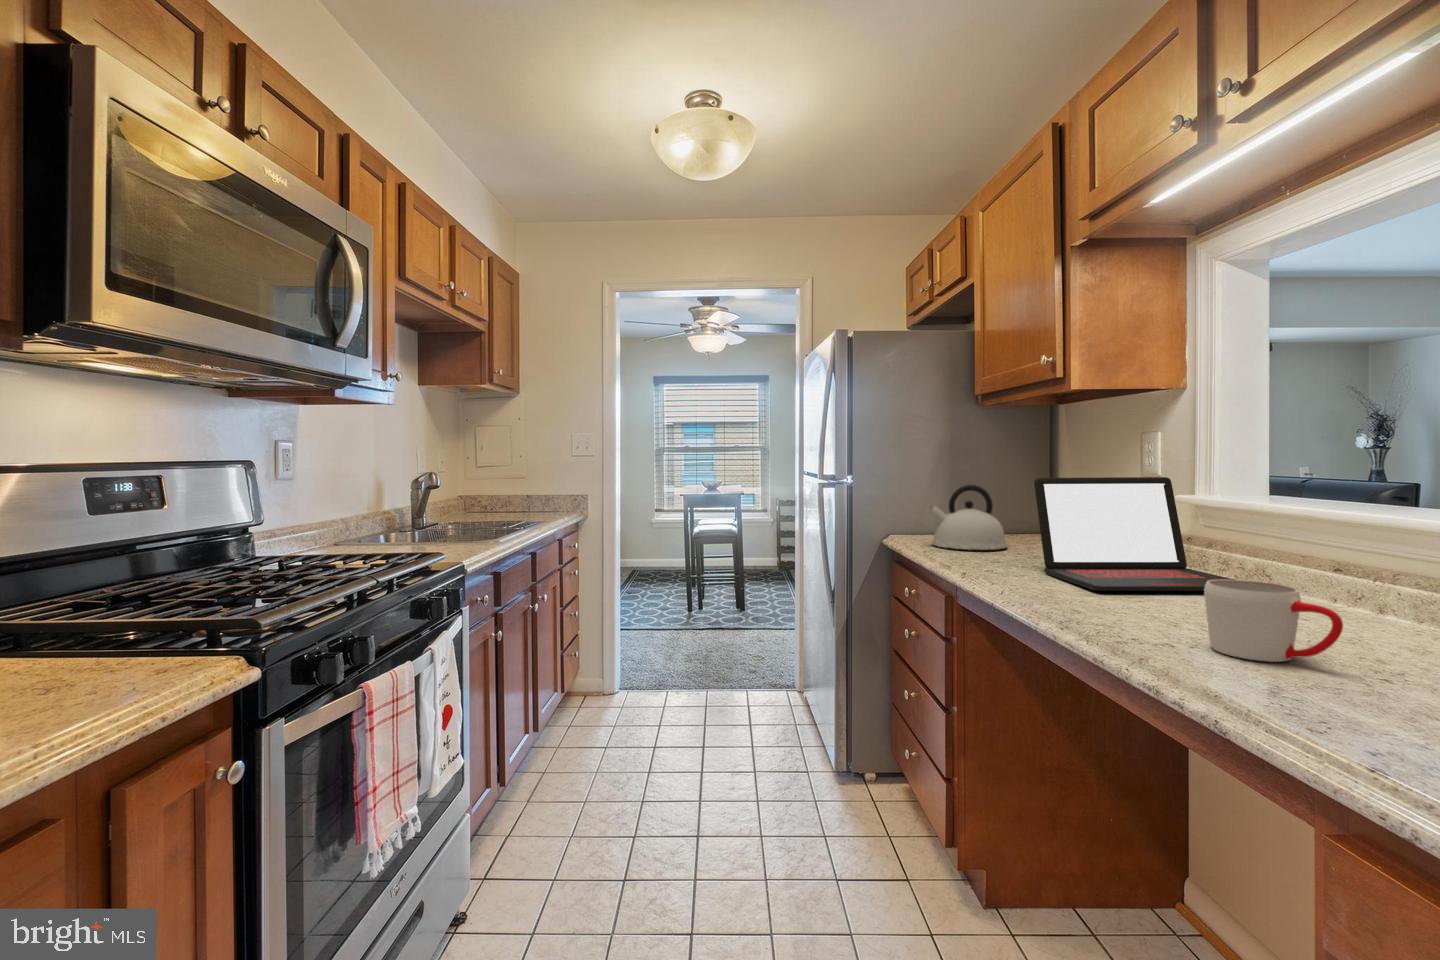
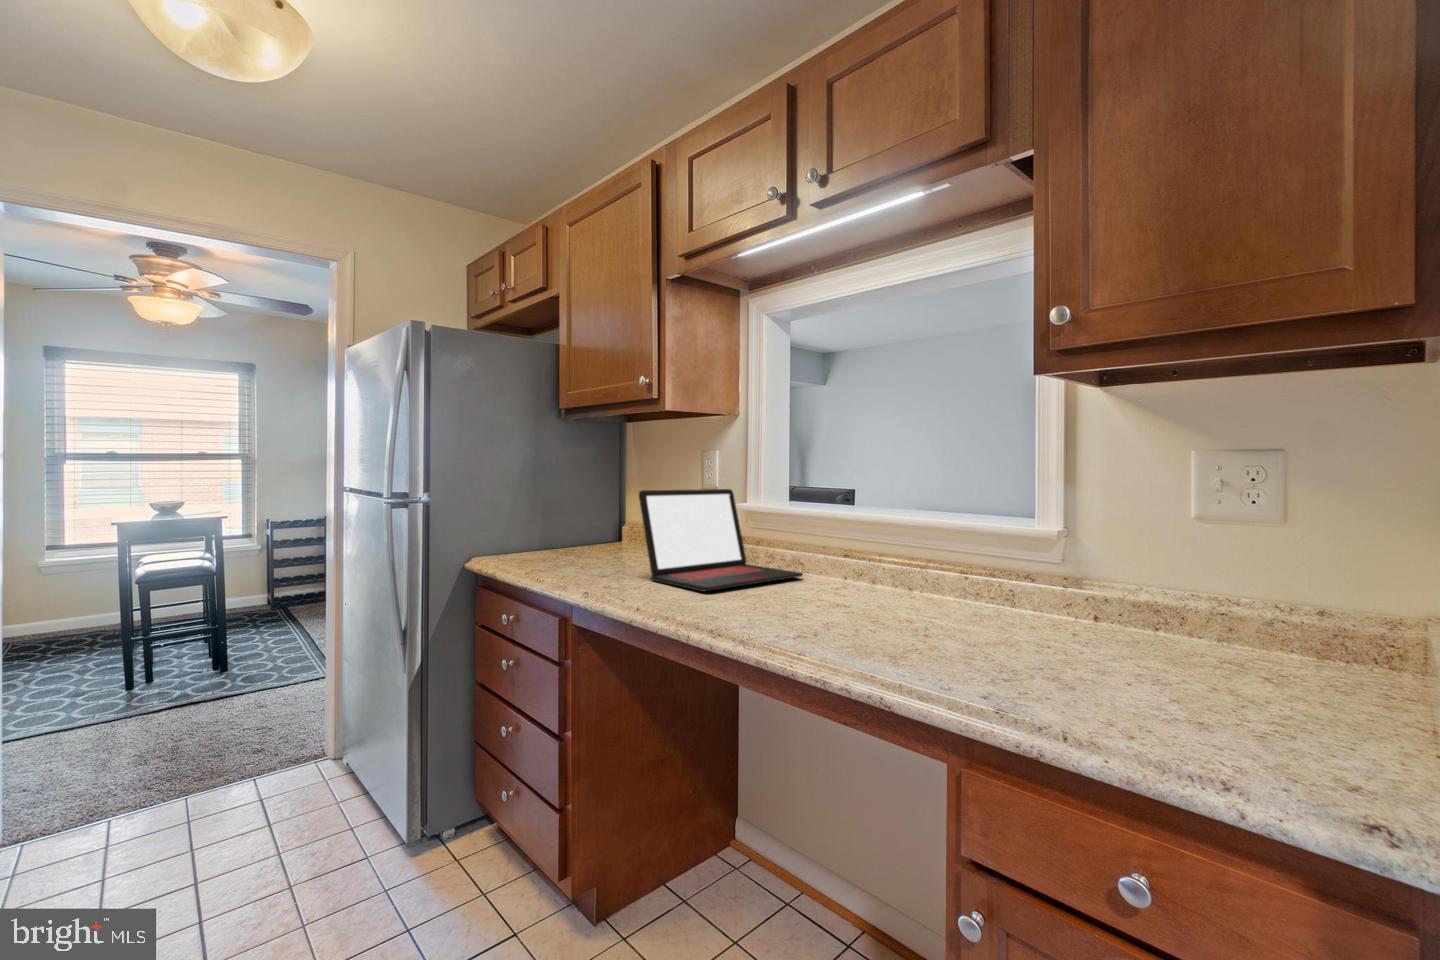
kettle: present [926,485,1007,550] -> none [521,498,600,564]
mug: present [1204,580,1343,662] -> none [810,570,896,633]

